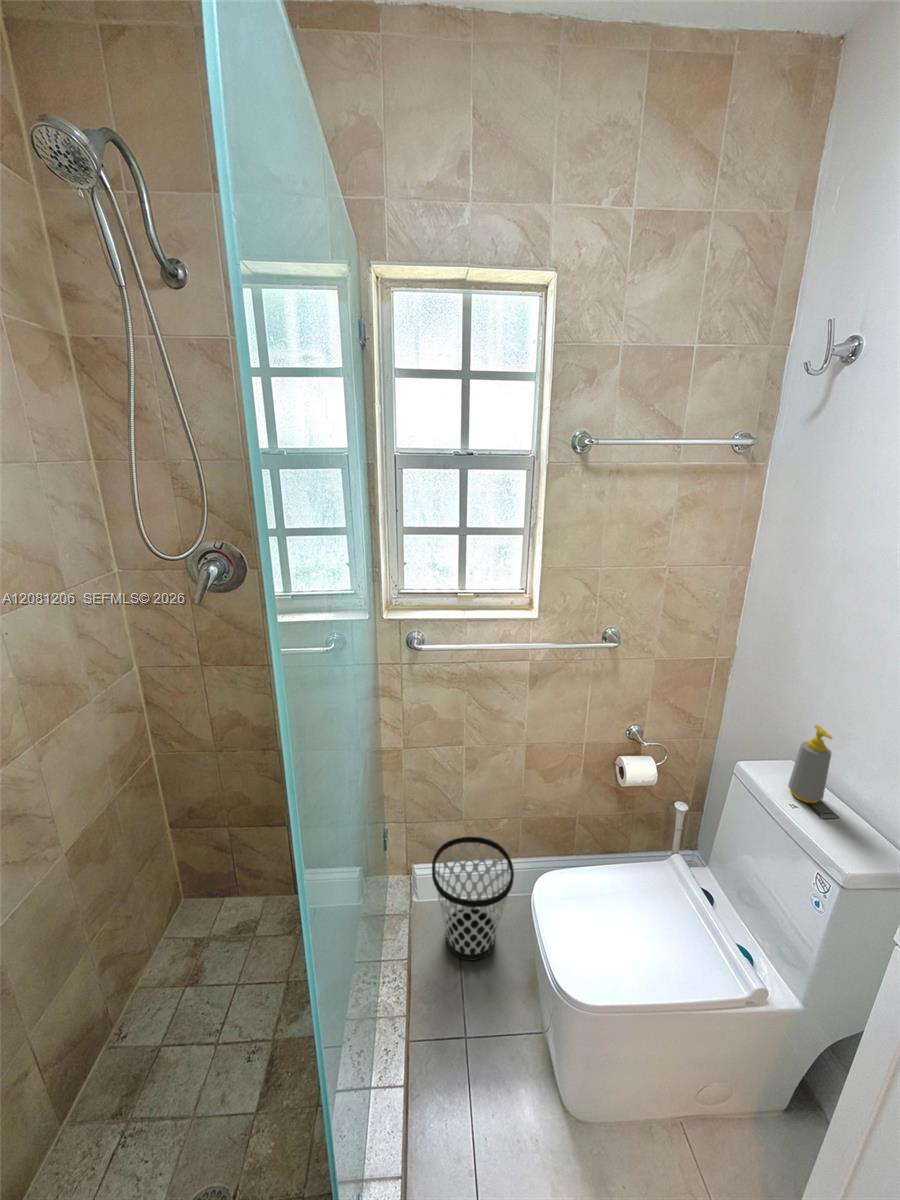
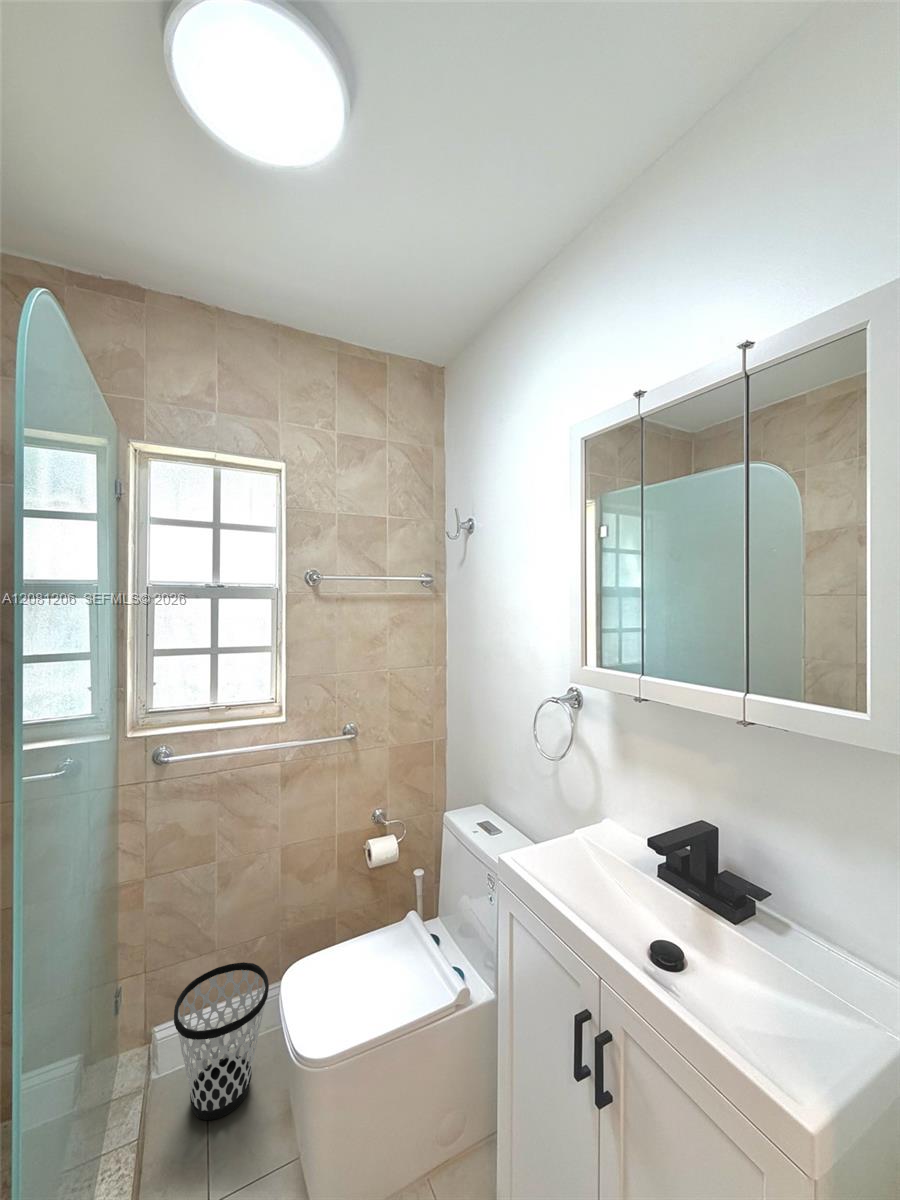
soap bottle: present [788,725,832,803] -> none [473,767,494,827]

